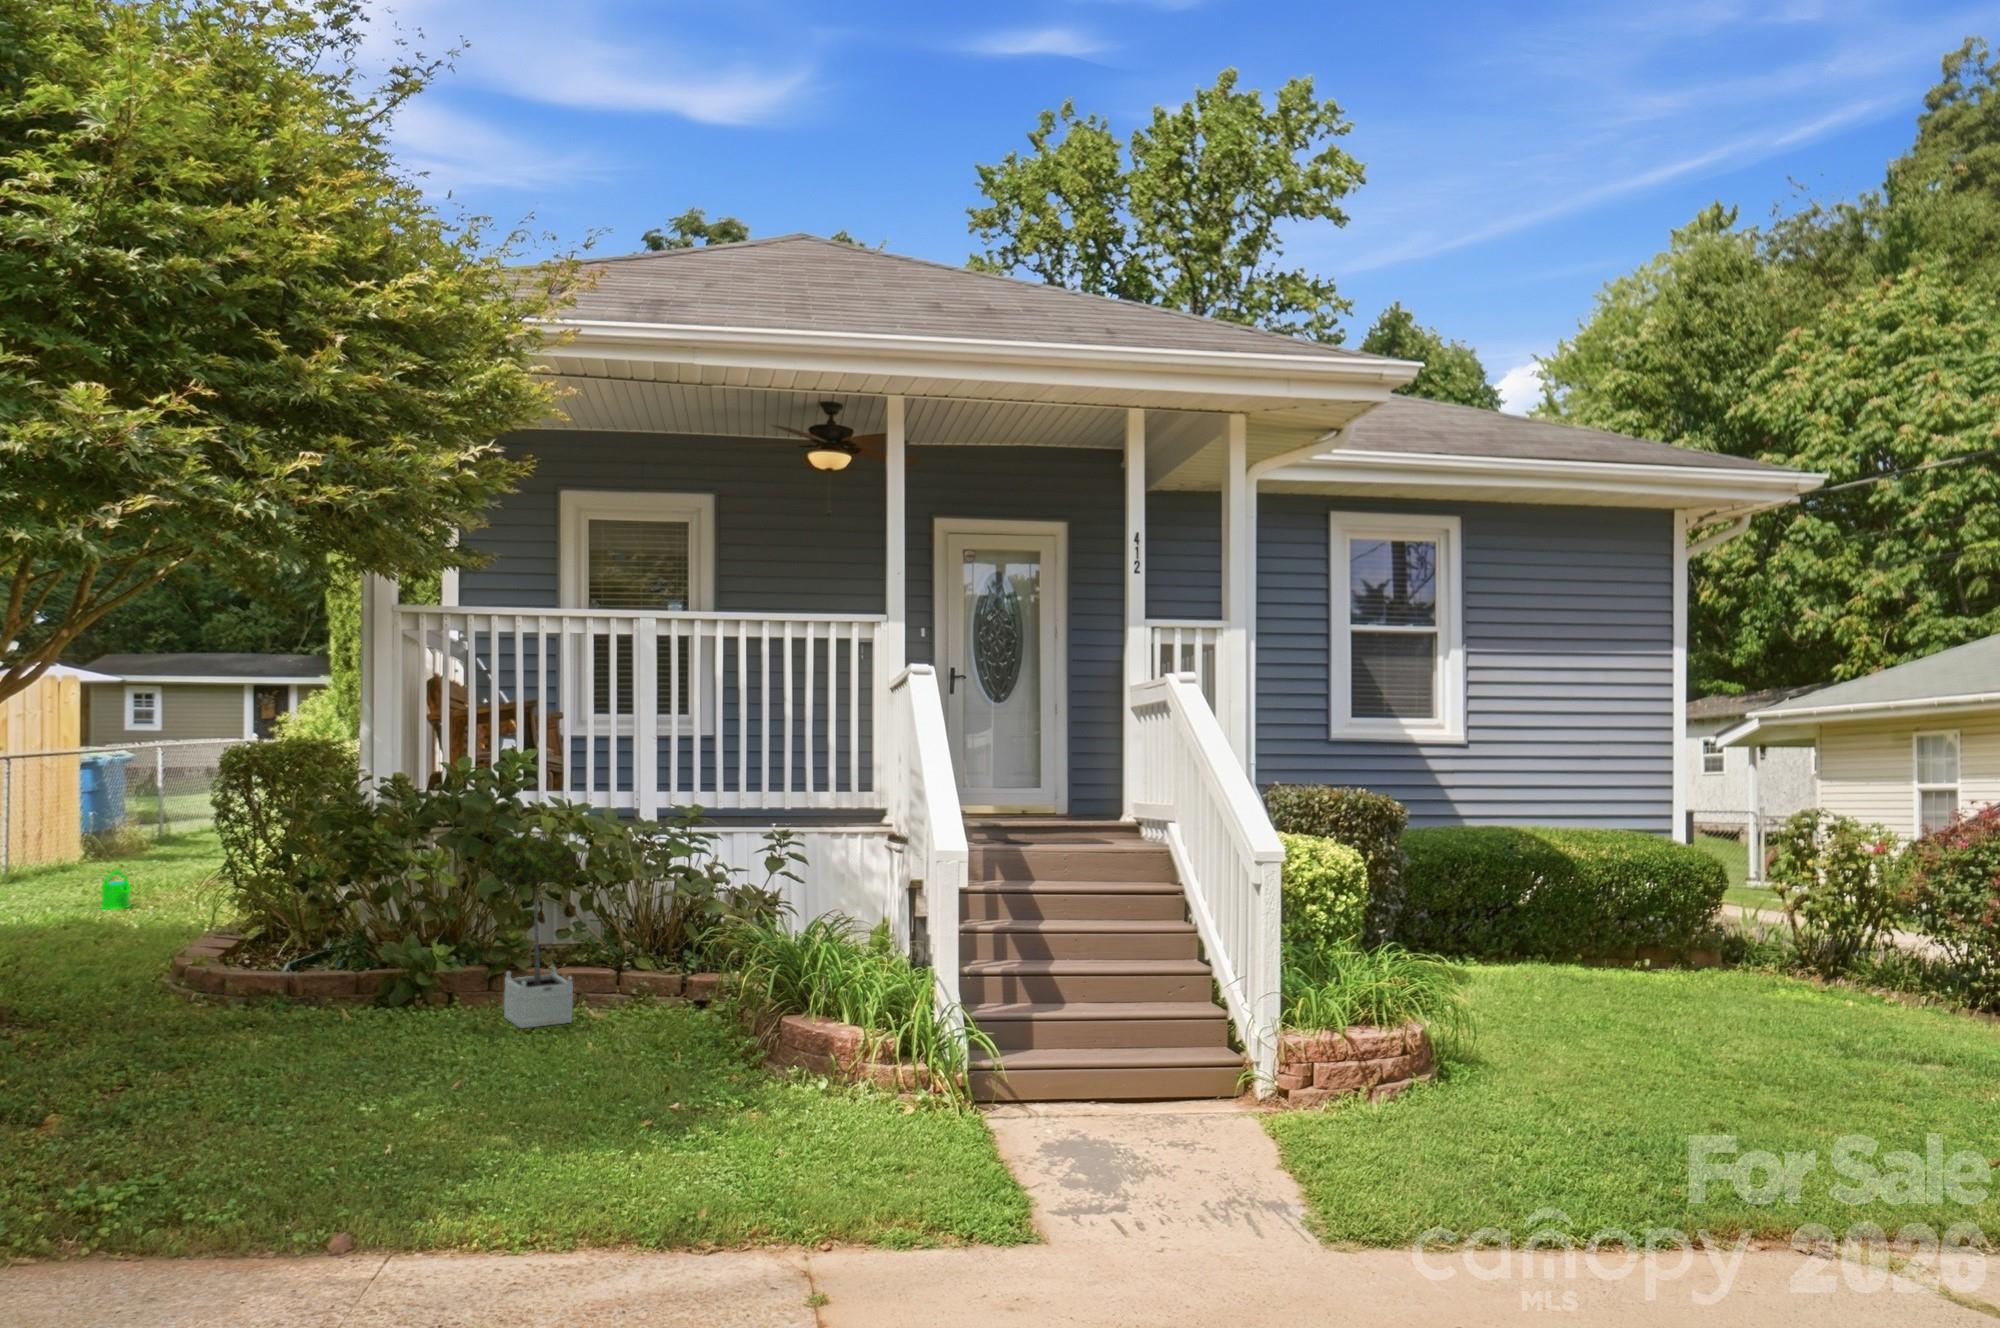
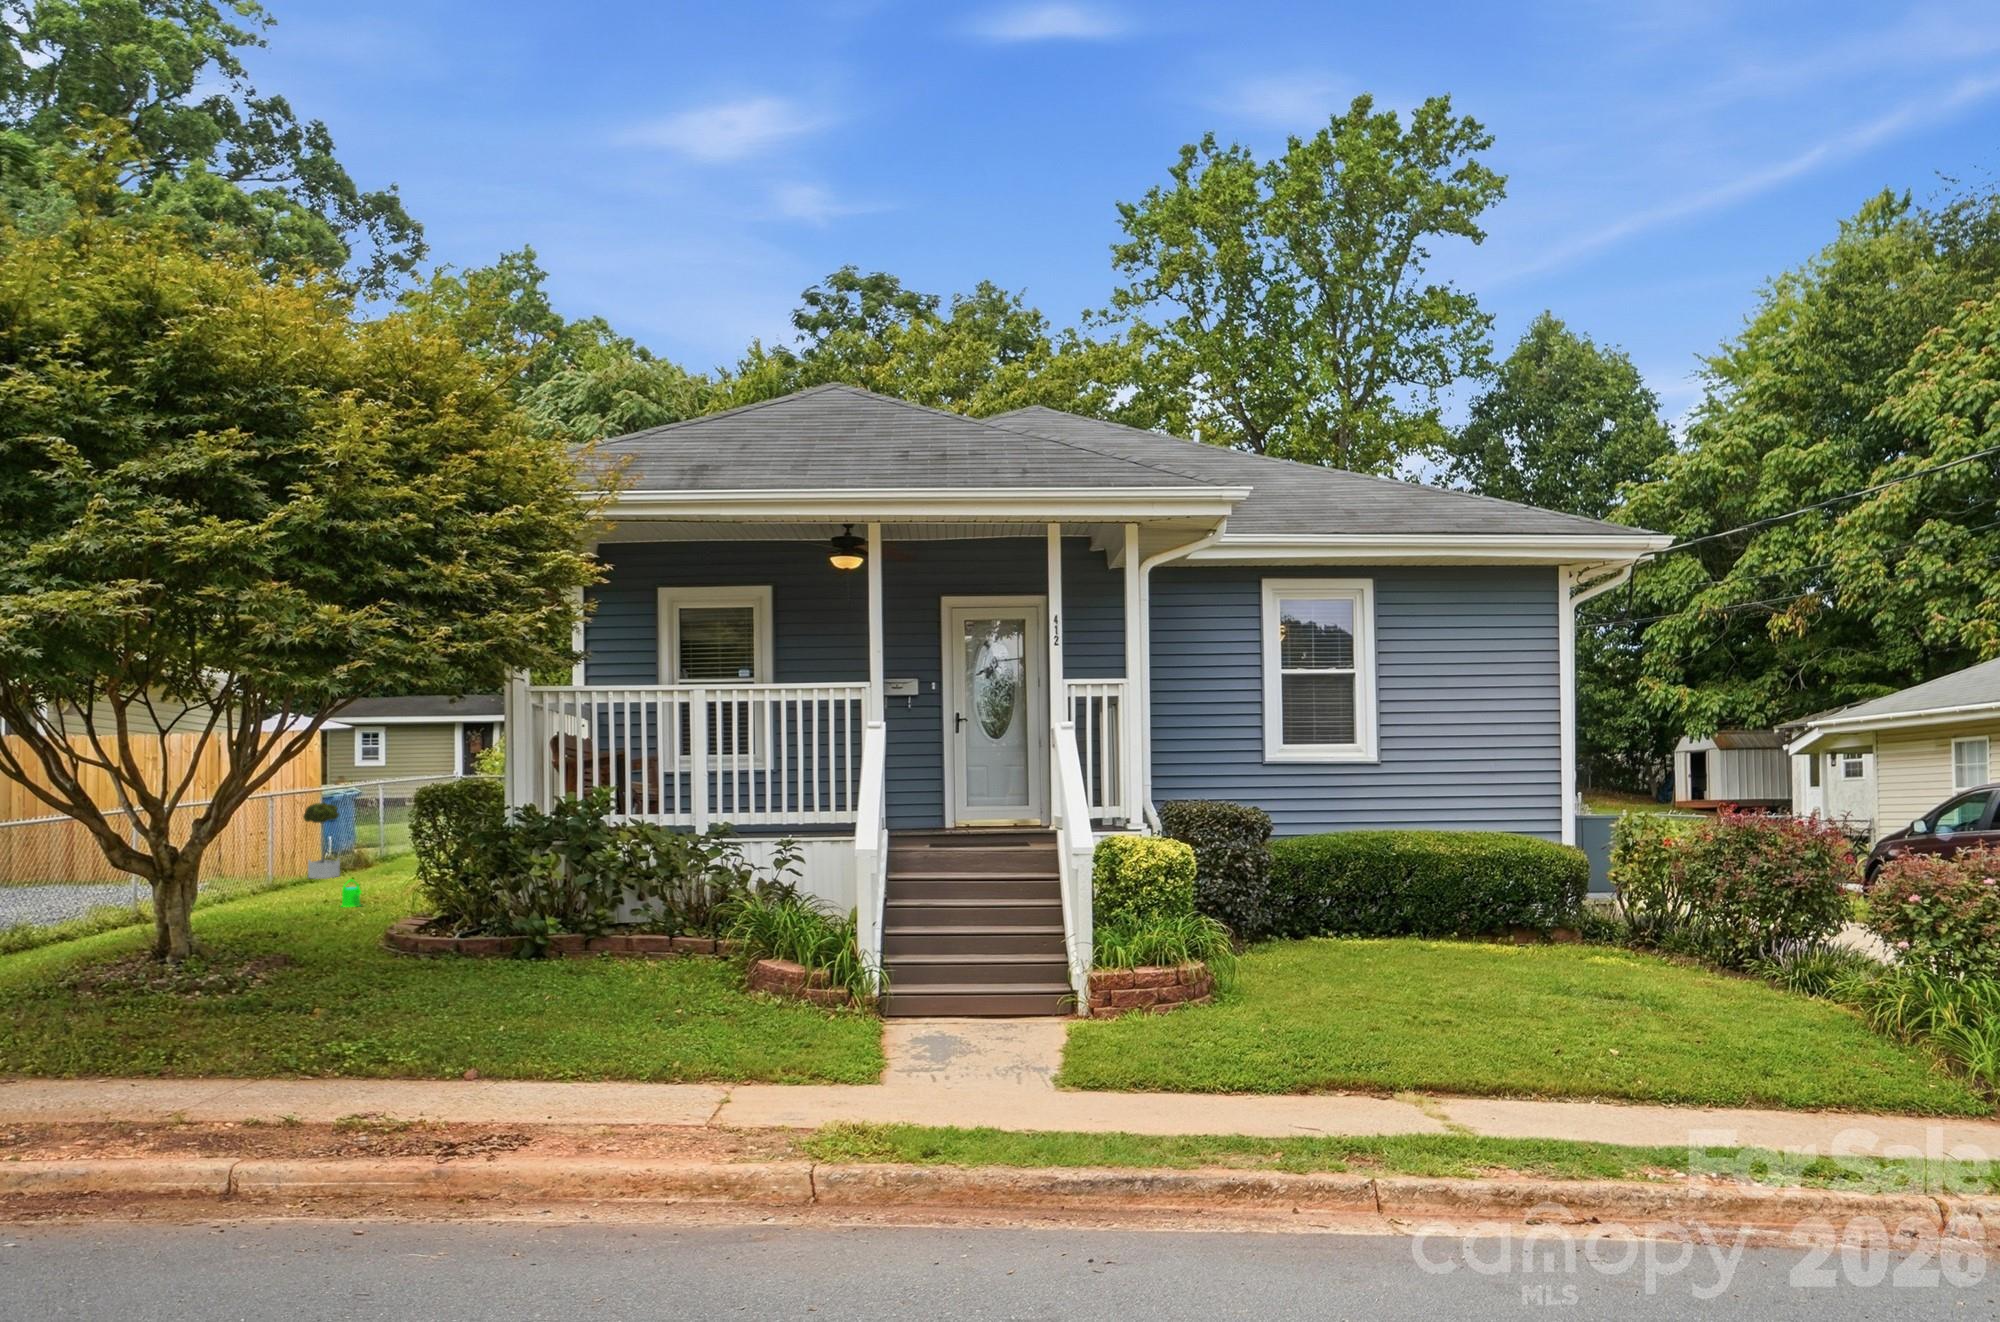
potted tree: present [491,834,577,1028] -> present [303,802,340,879]

